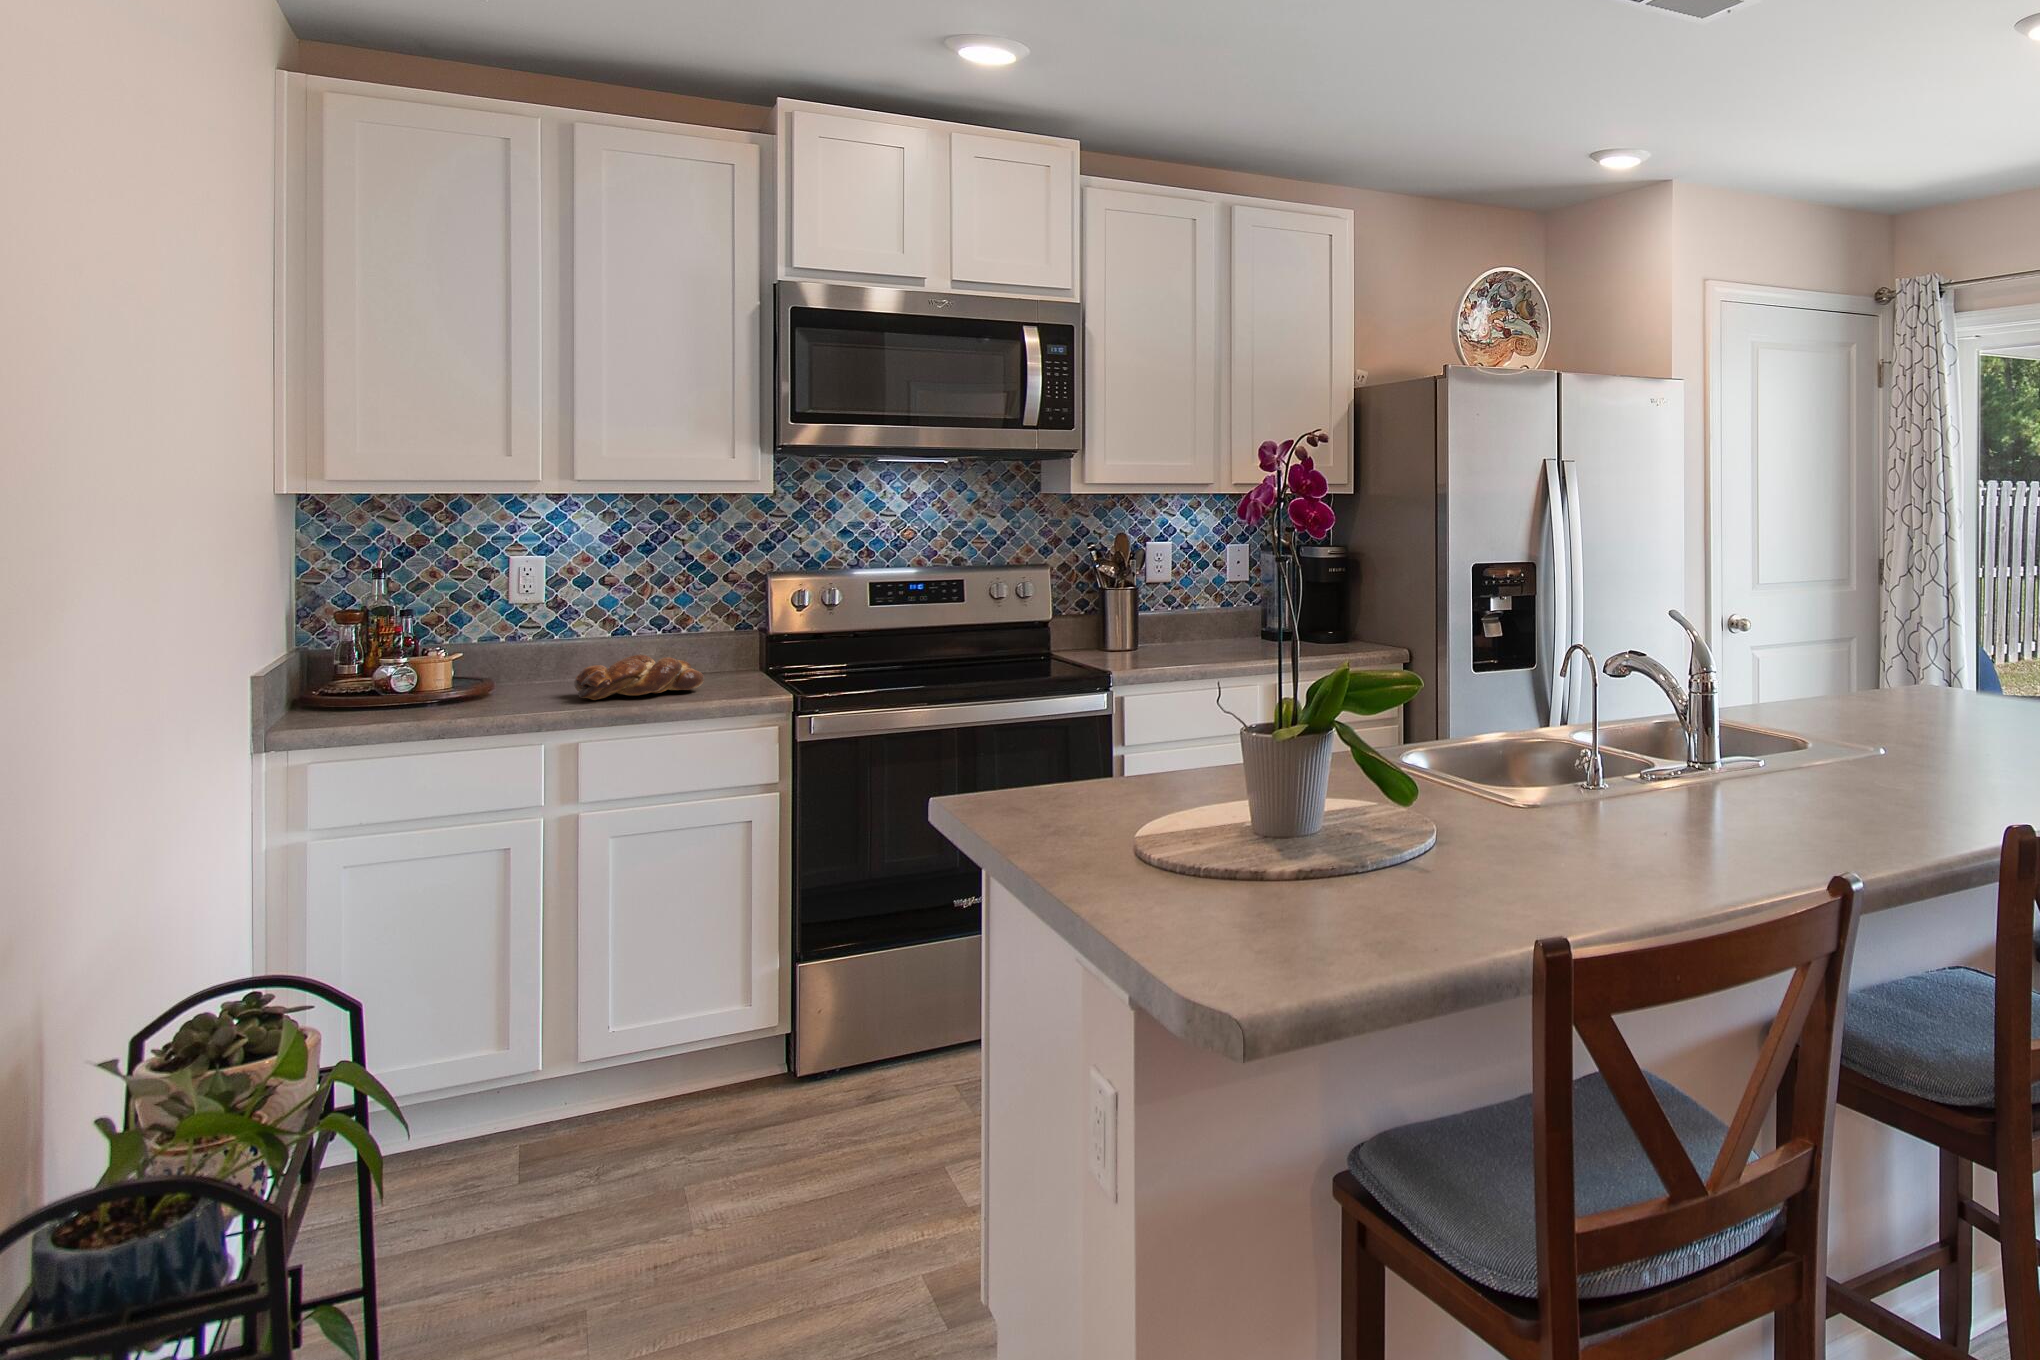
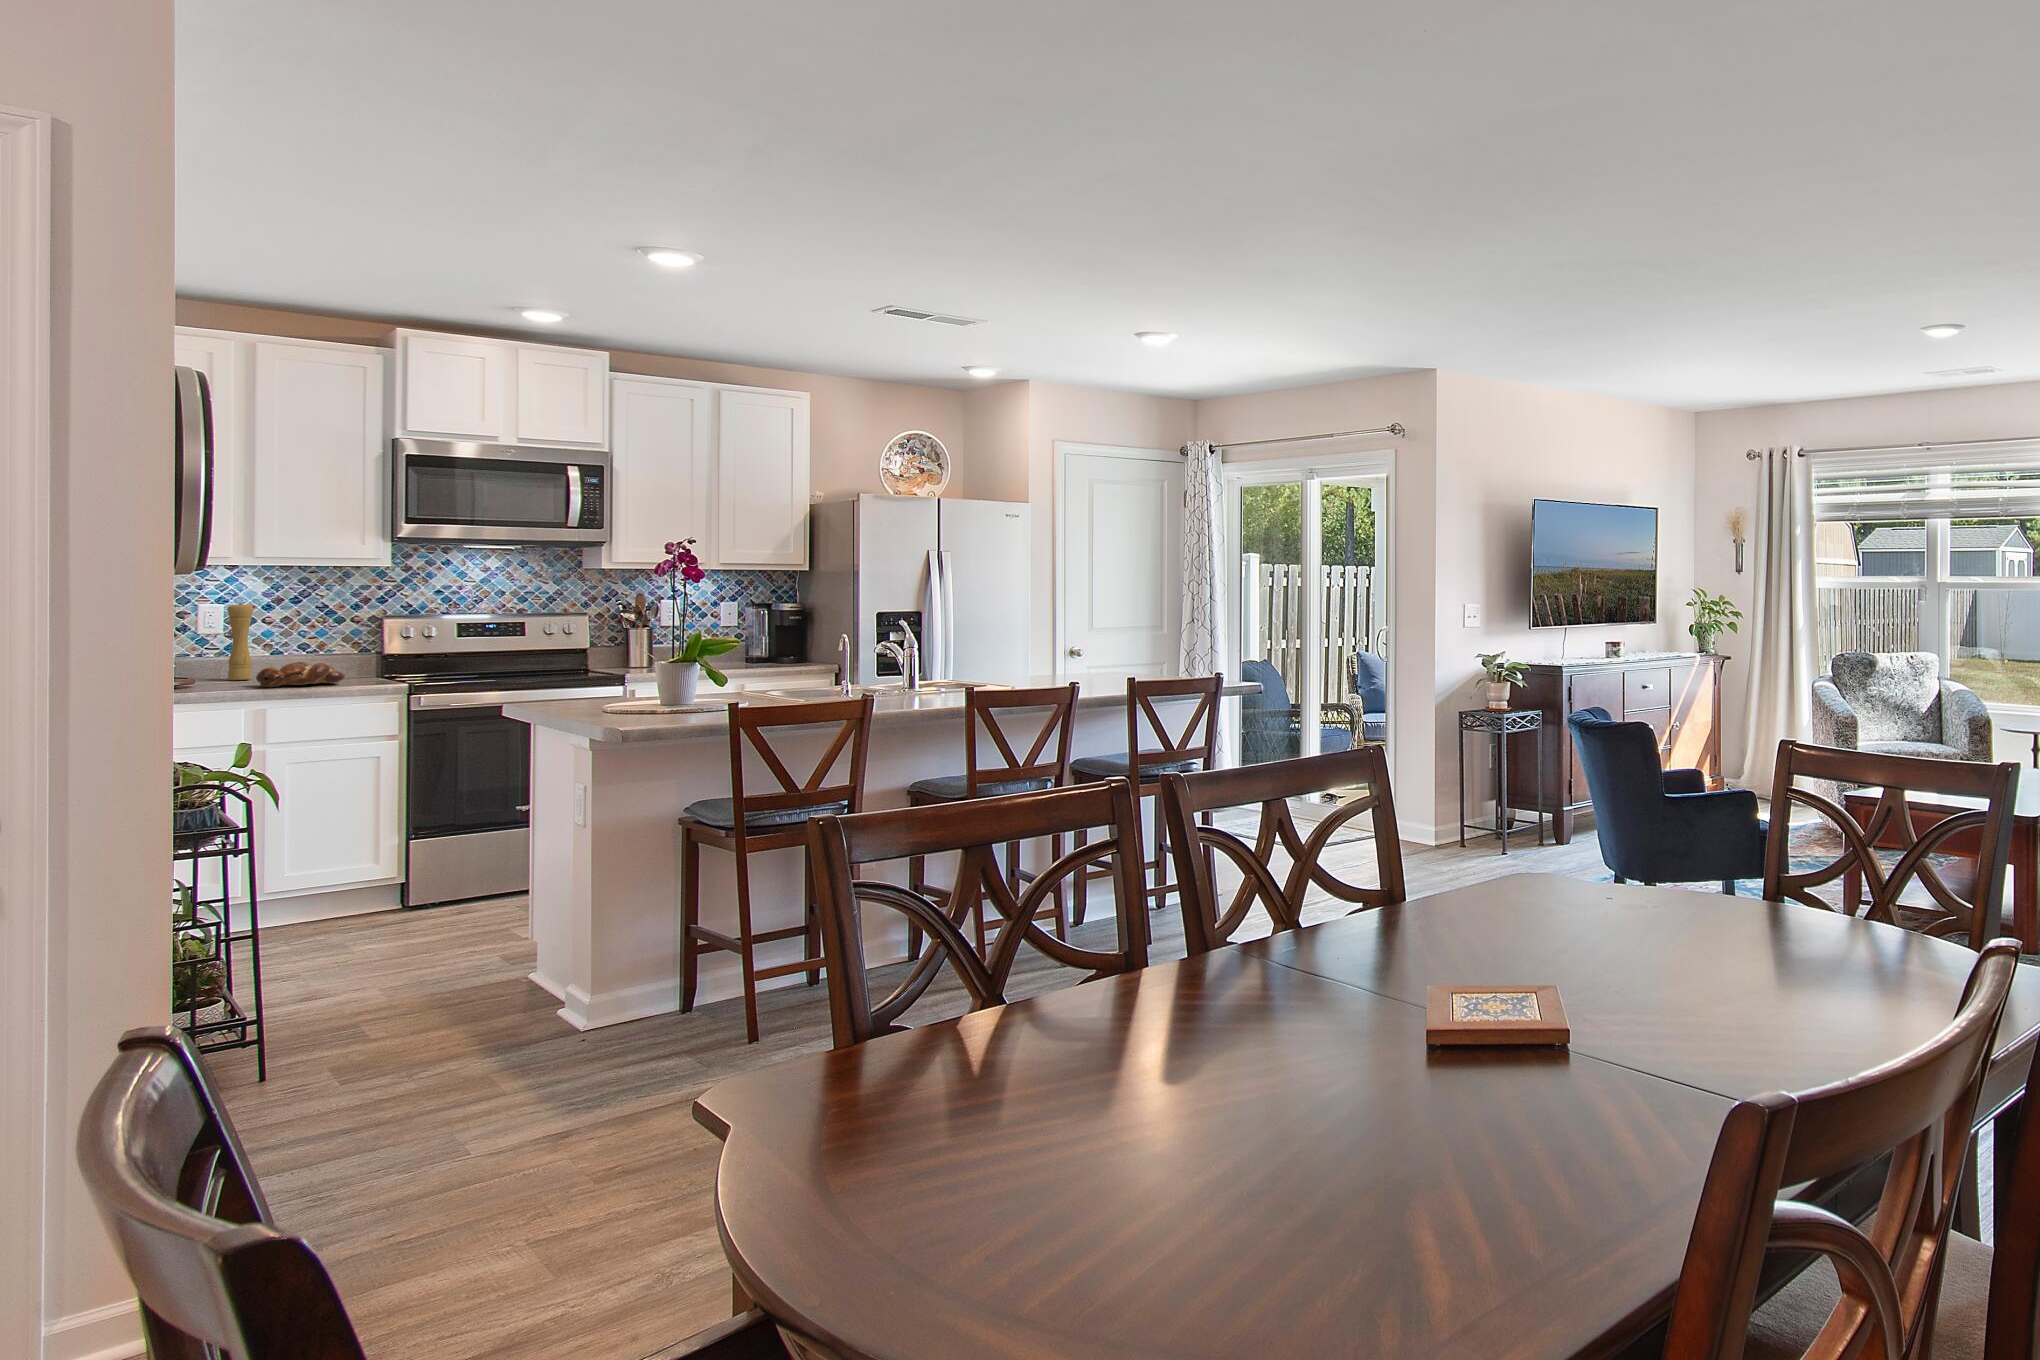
pepper mill: none [546,555,583,680] -> present [227,603,253,680]

